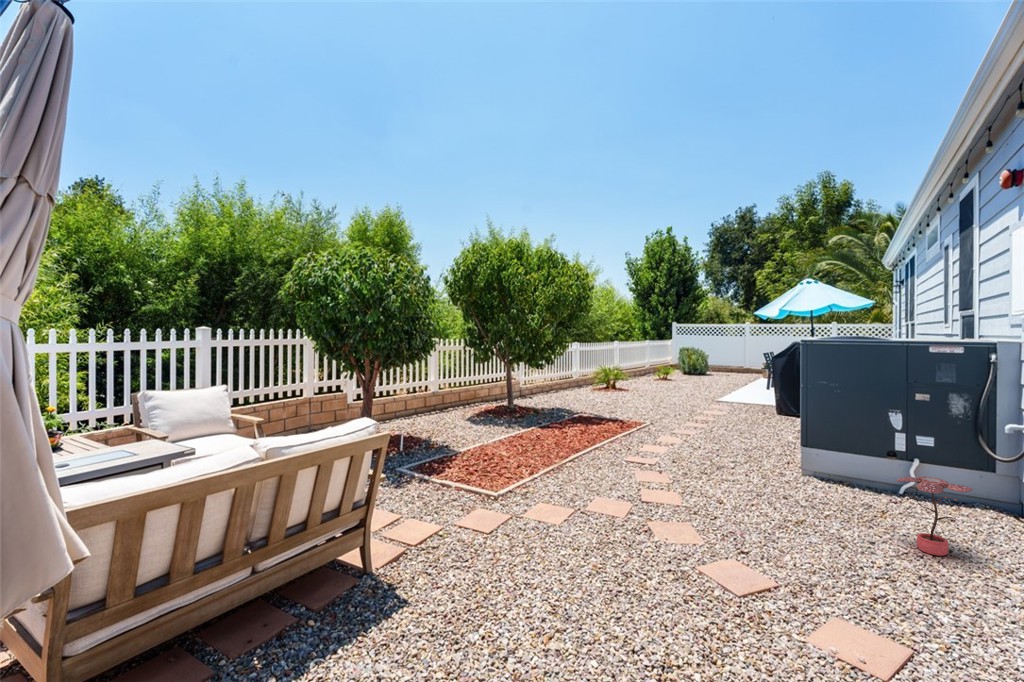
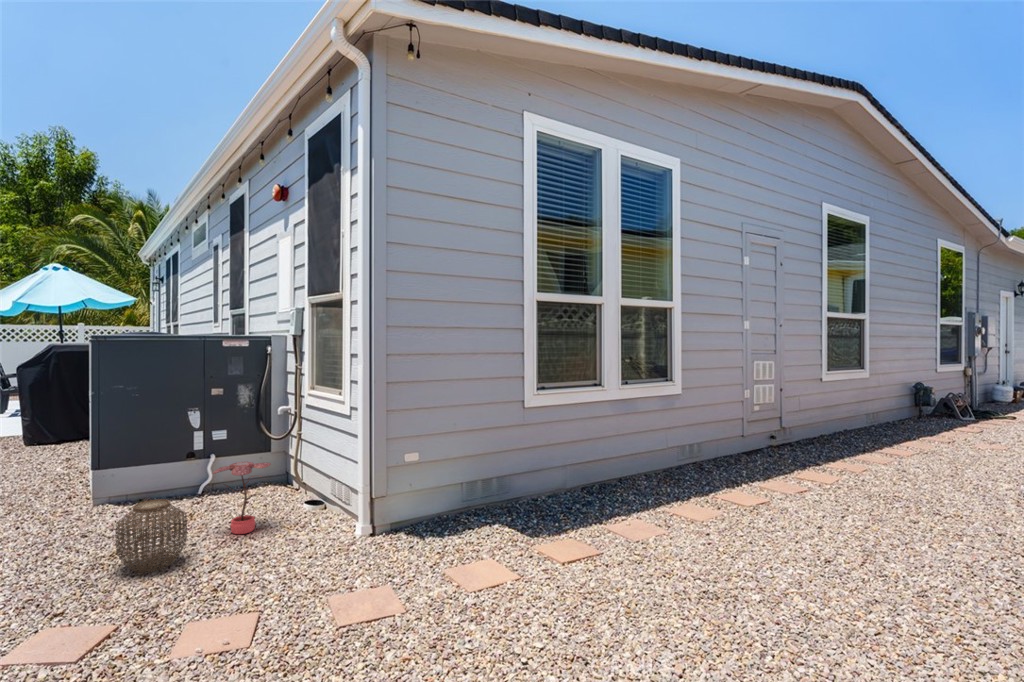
woven basket: none [796,488,860,553] -> present [116,499,187,573]

